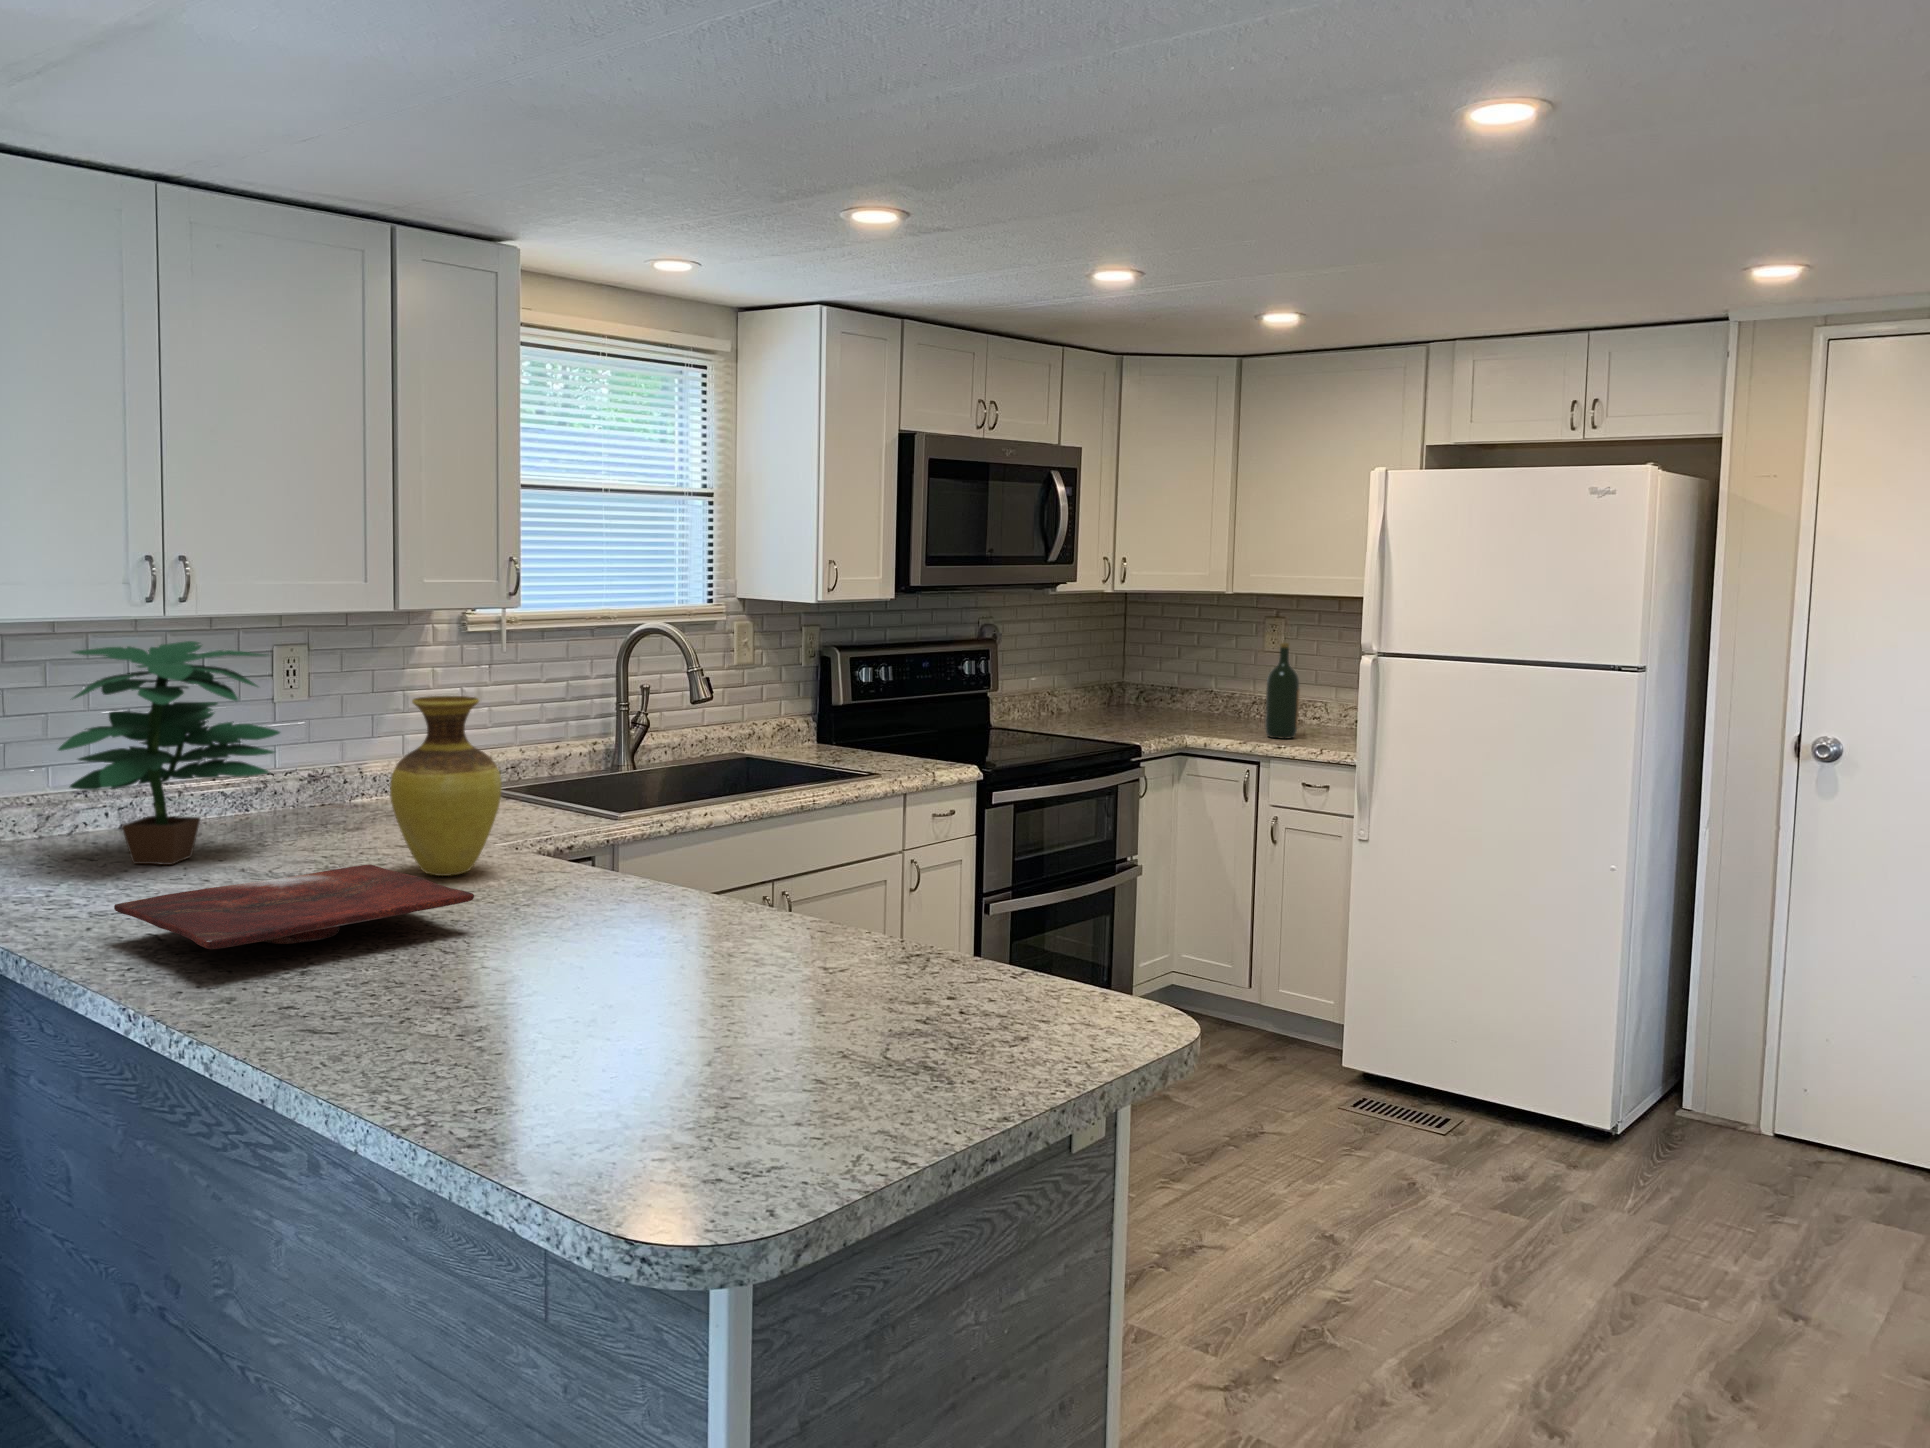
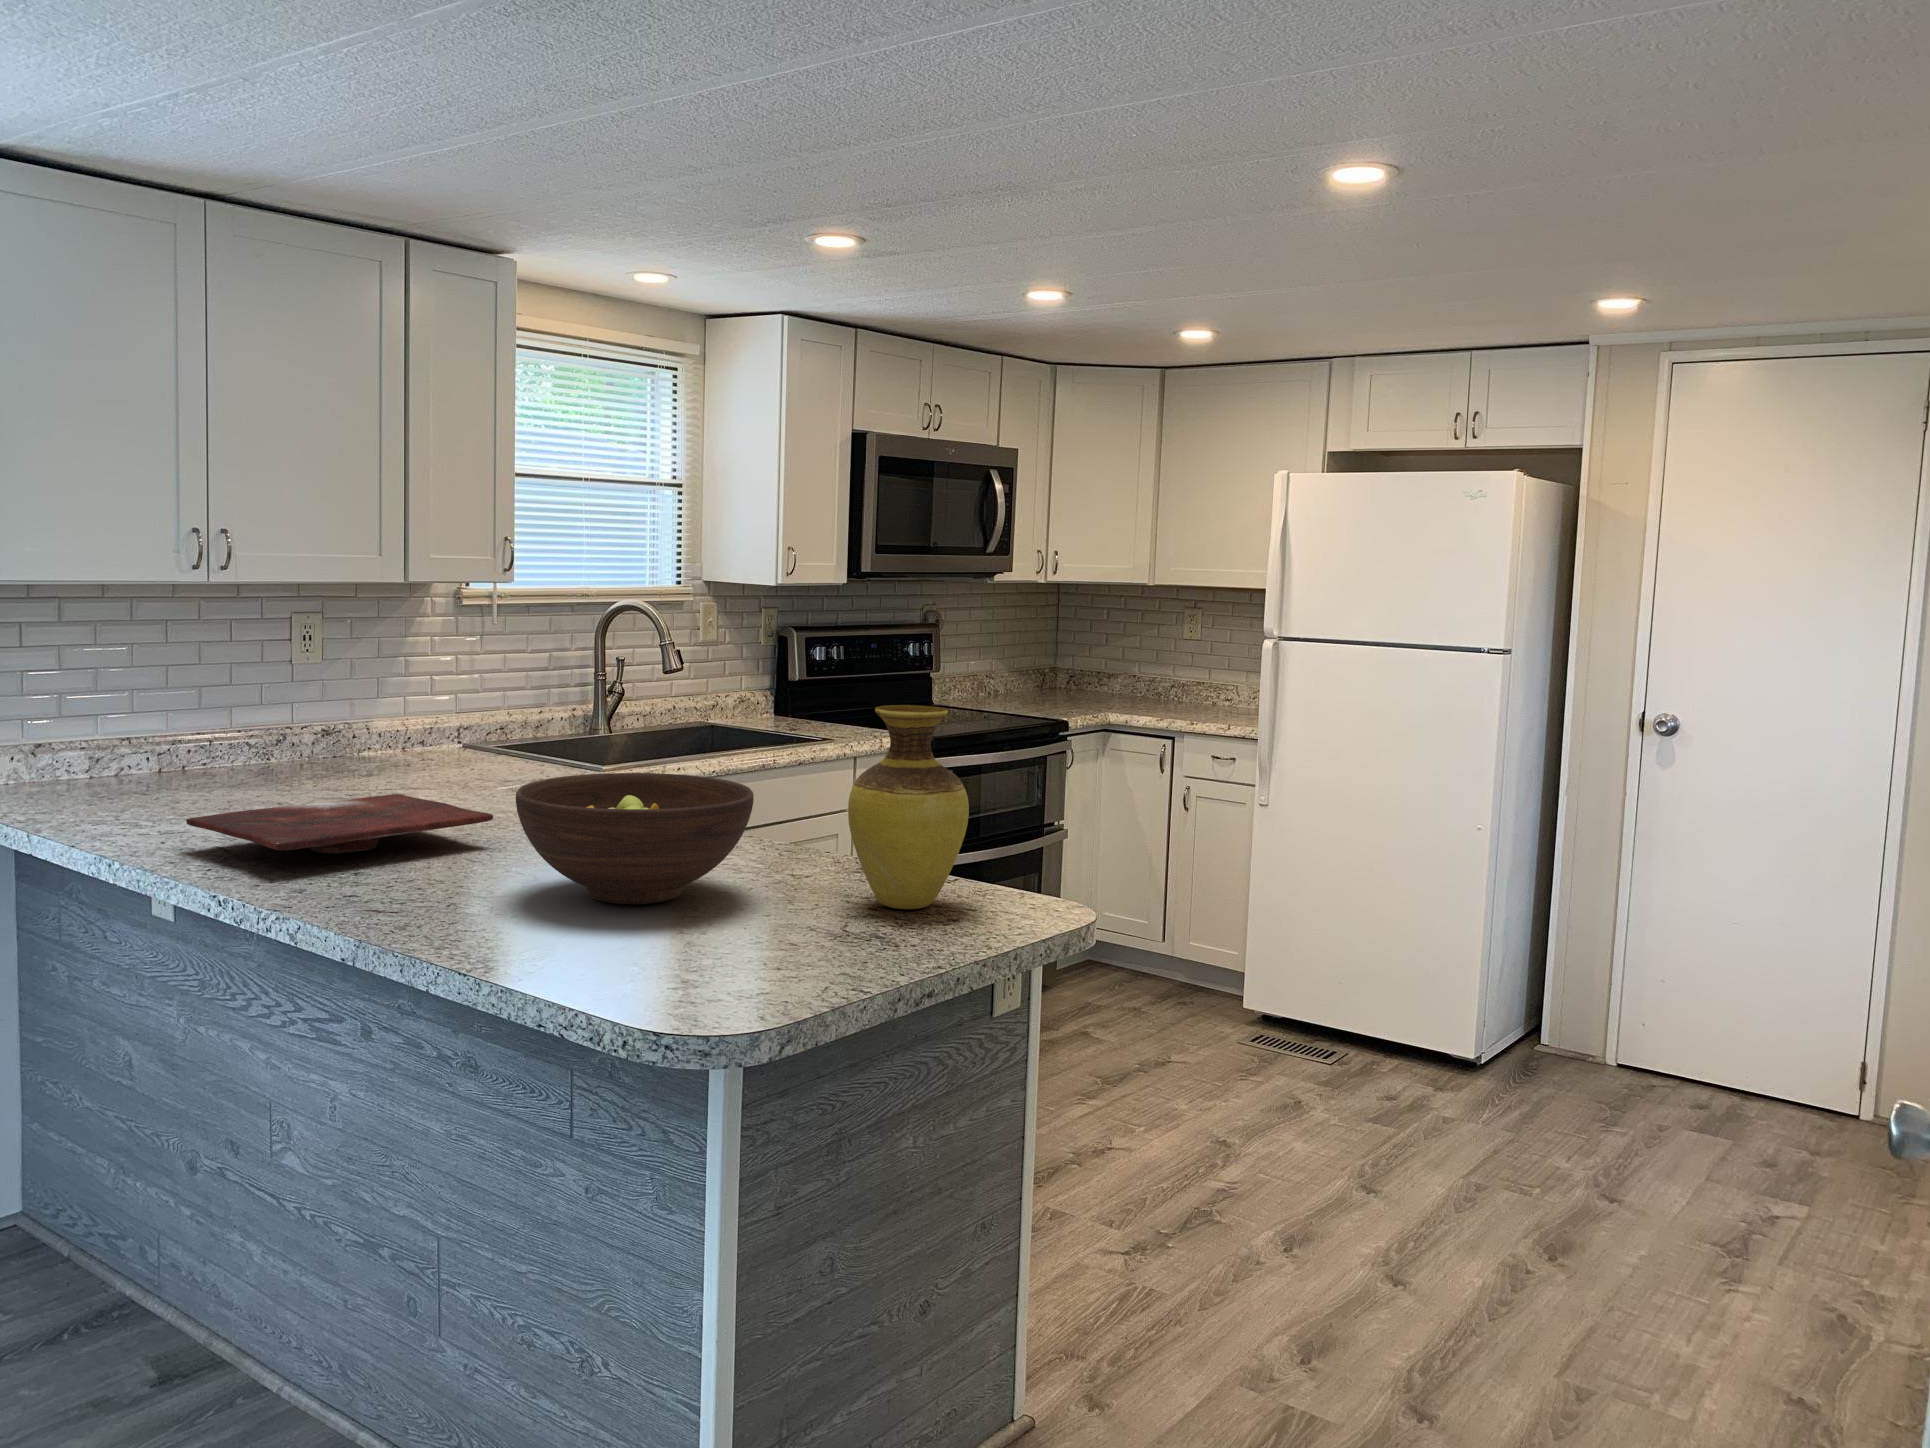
potted plant: present [58,641,280,865] -> none [119,604,309,798]
wine bottle: present [1265,643,1299,739] -> none [1180,630,1211,716]
vase: present [390,696,501,876] -> present [848,705,969,909]
fruit bowl: none [485,850,773,1019] -> present [516,773,754,904]

